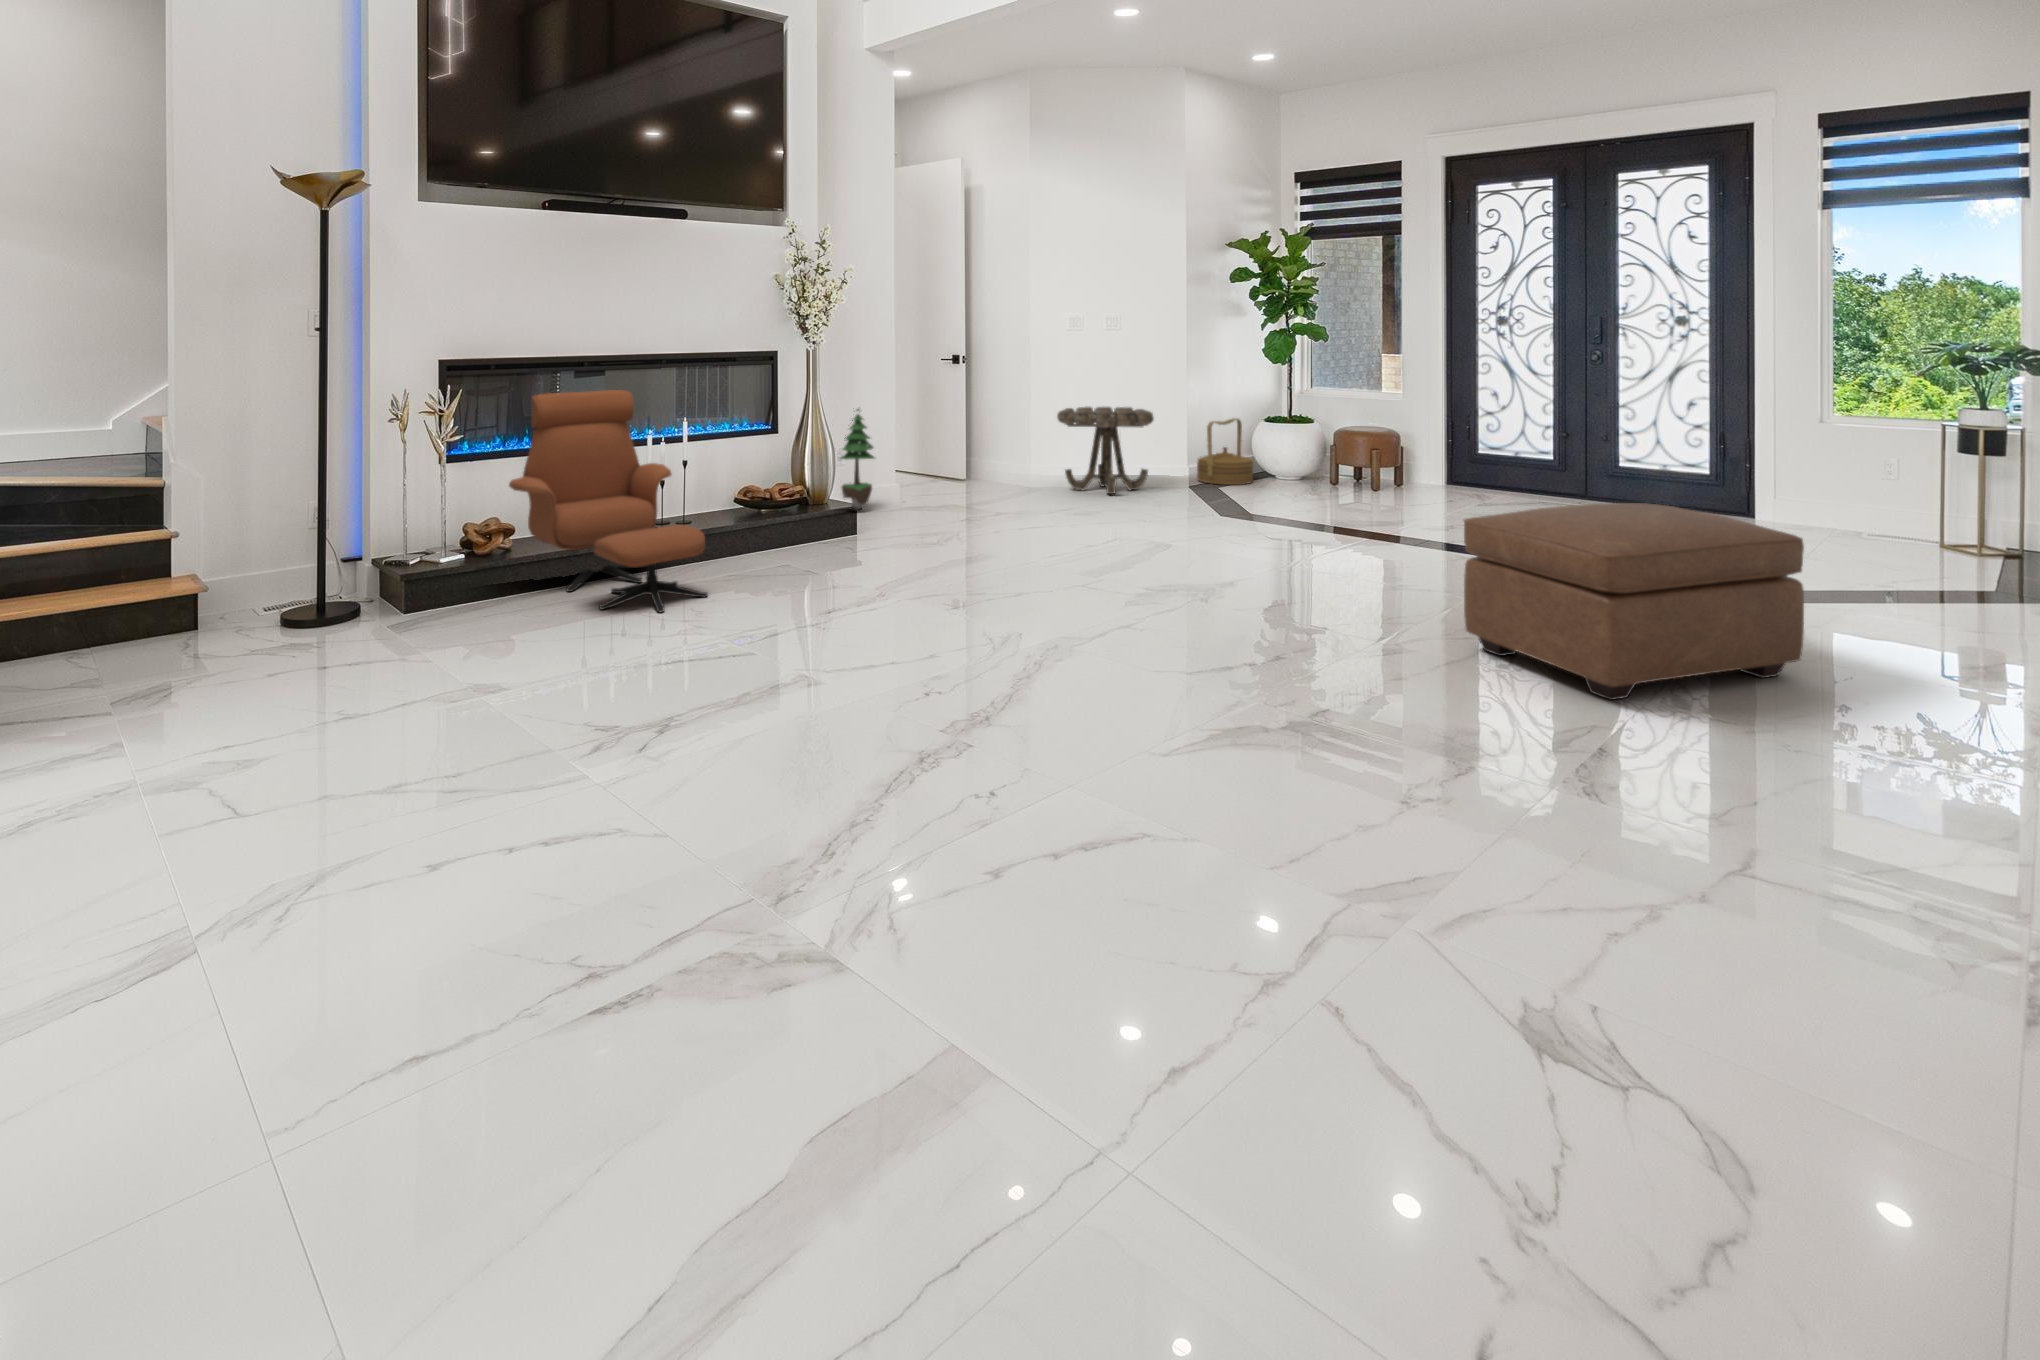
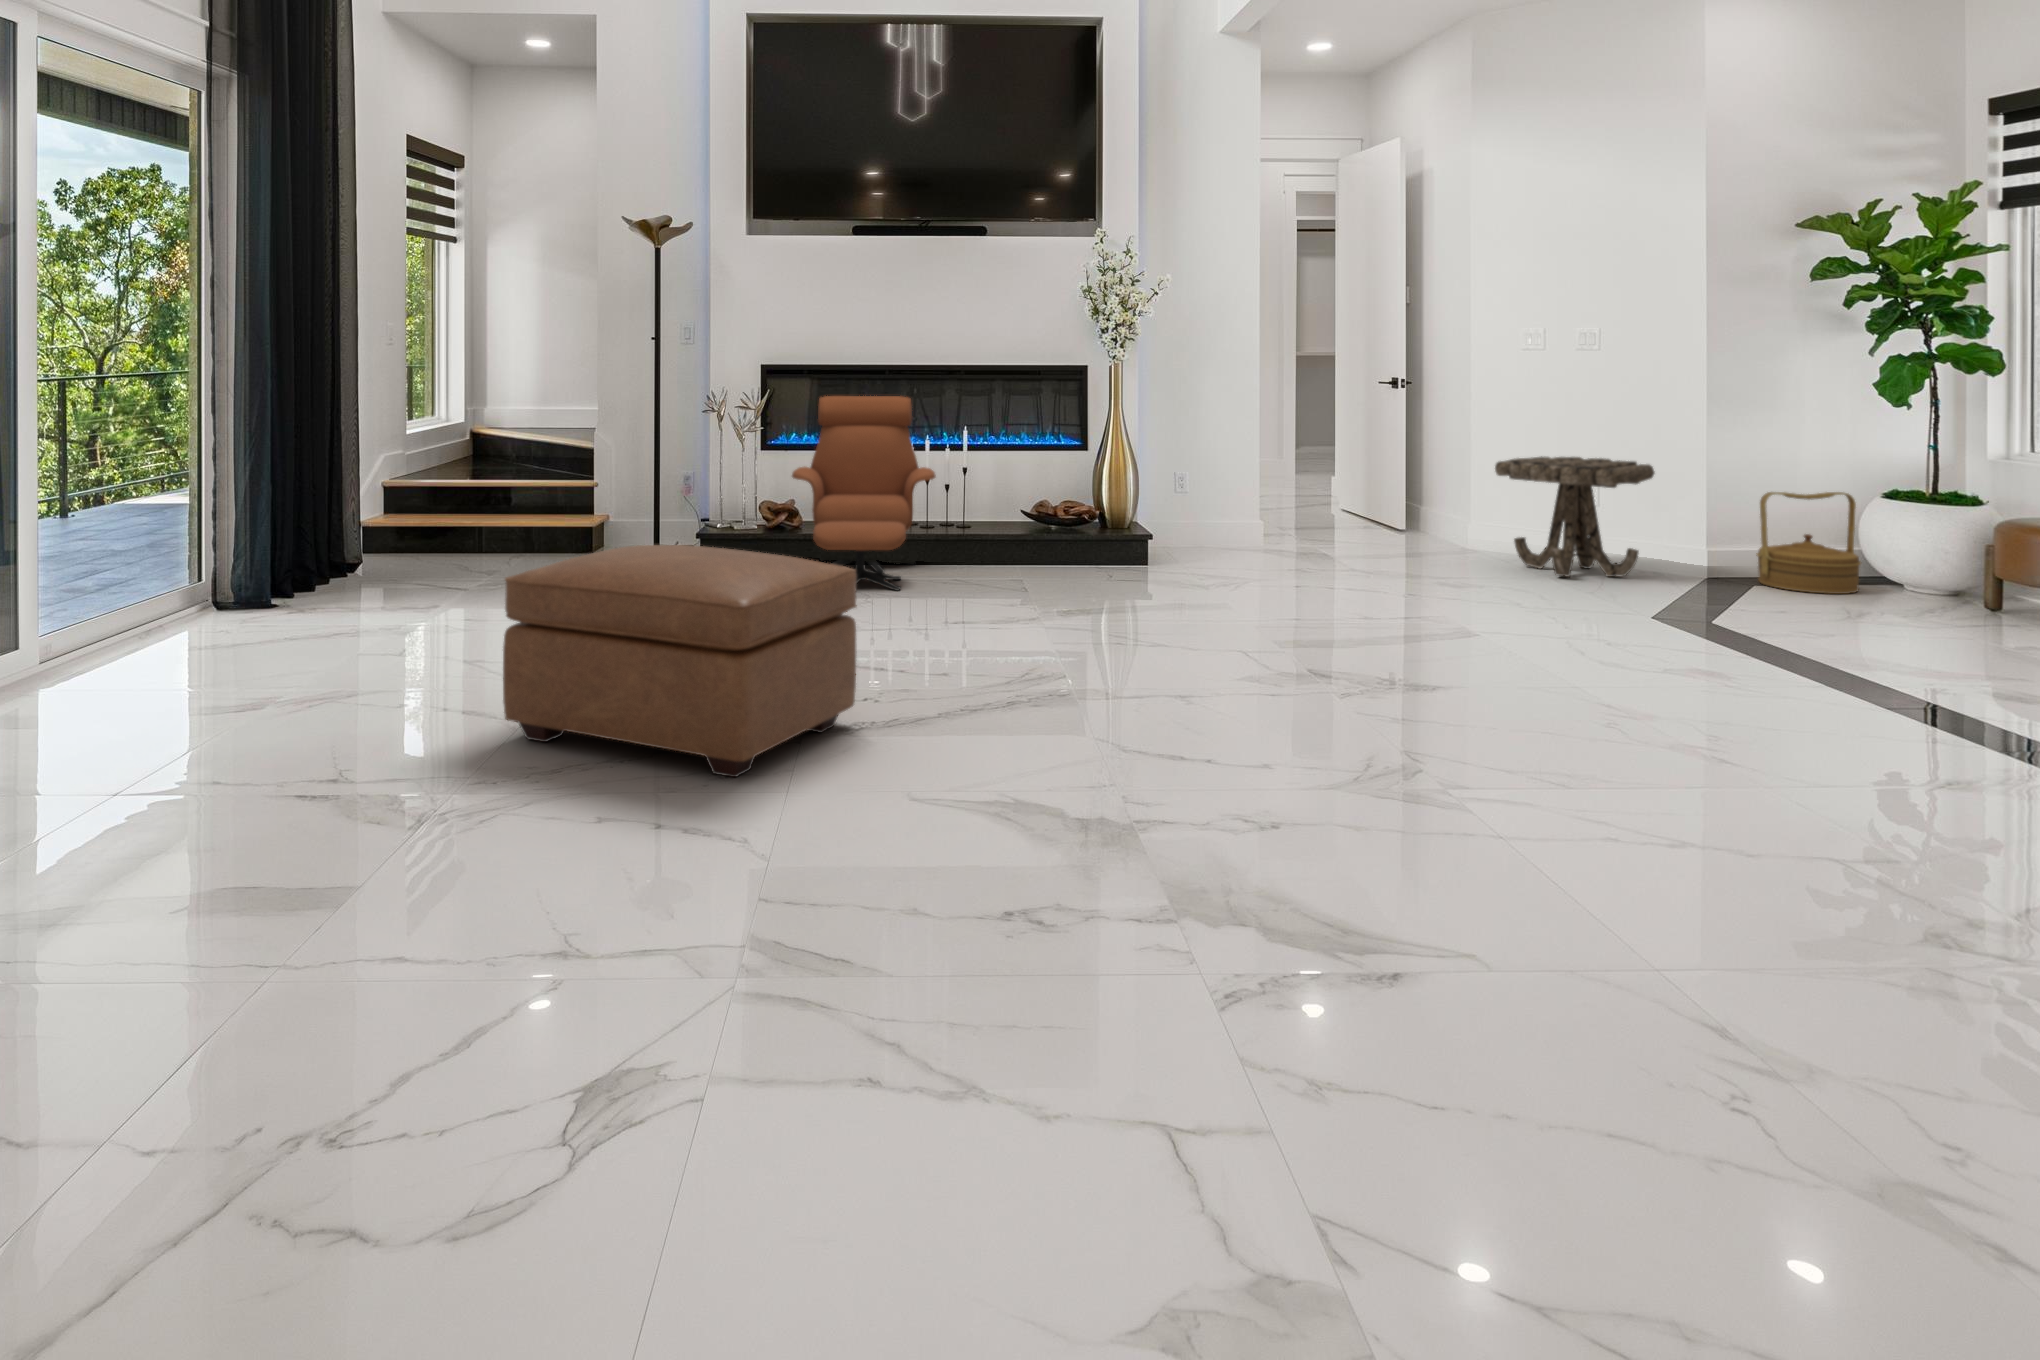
potted tree: present [840,409,874,510] -> none [1186,427,1231,552]
ottoman: present [1464,503,1804,700] -> present [503,545,856,777]

